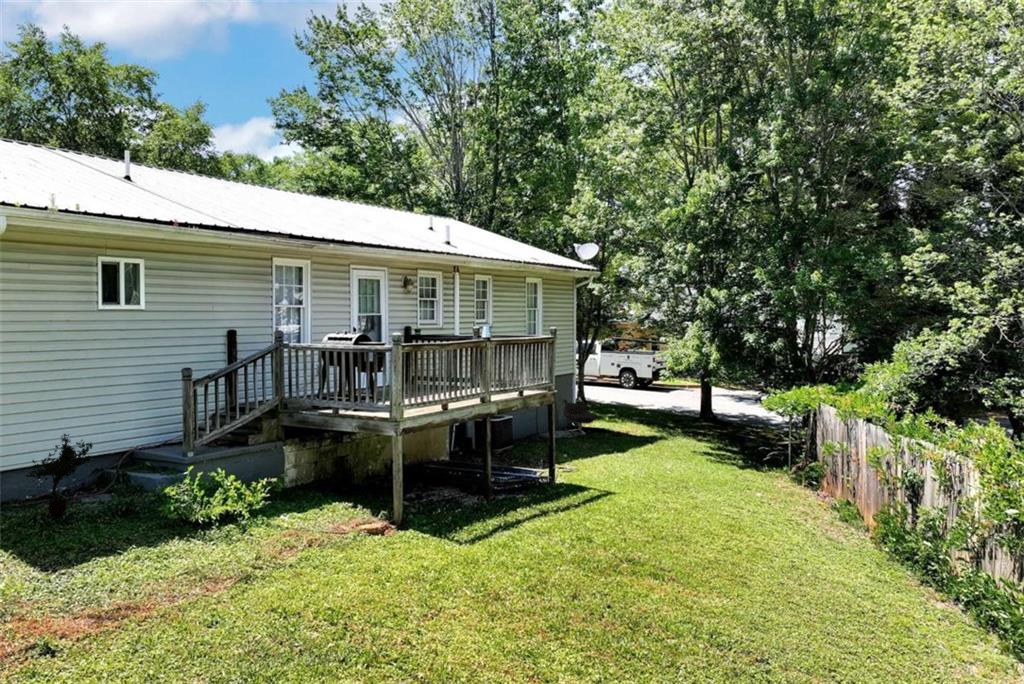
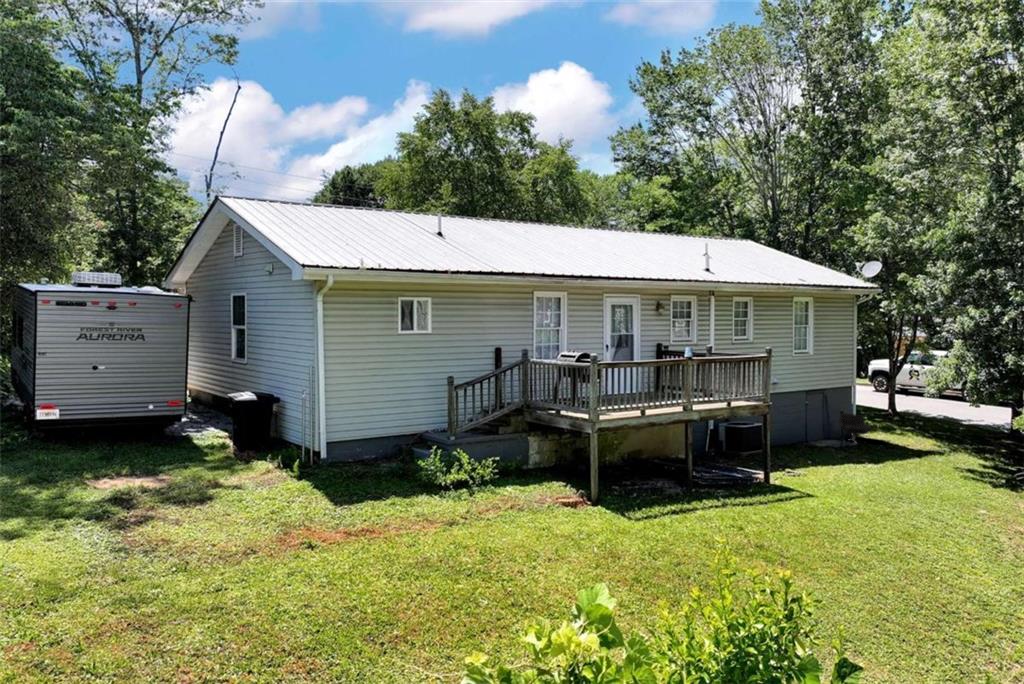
potted tree: present [26,434,93,516] -> none [346,416,388,470]

